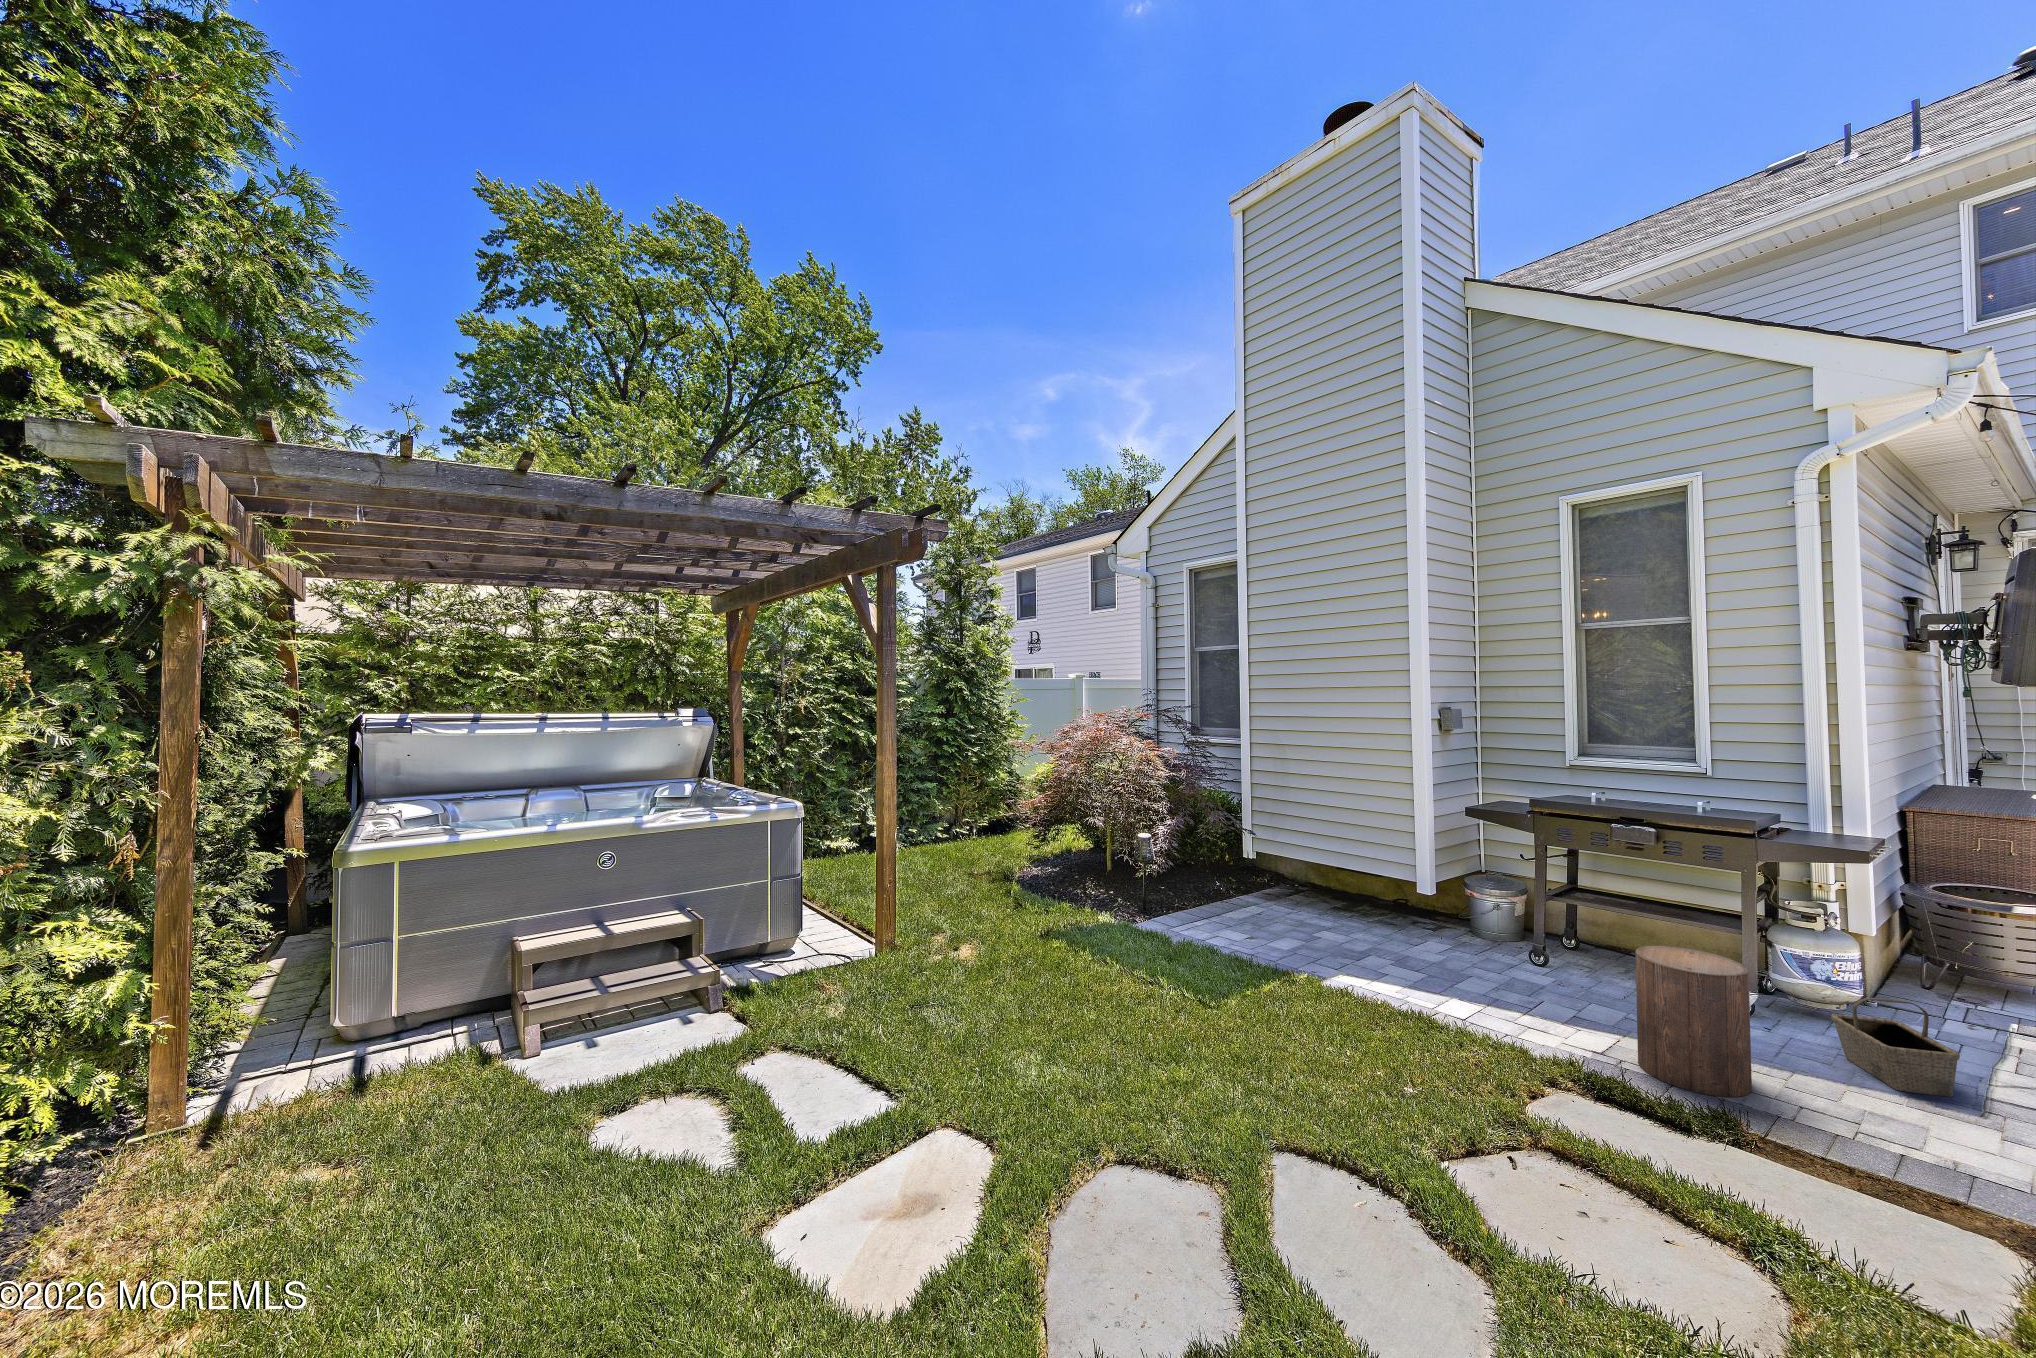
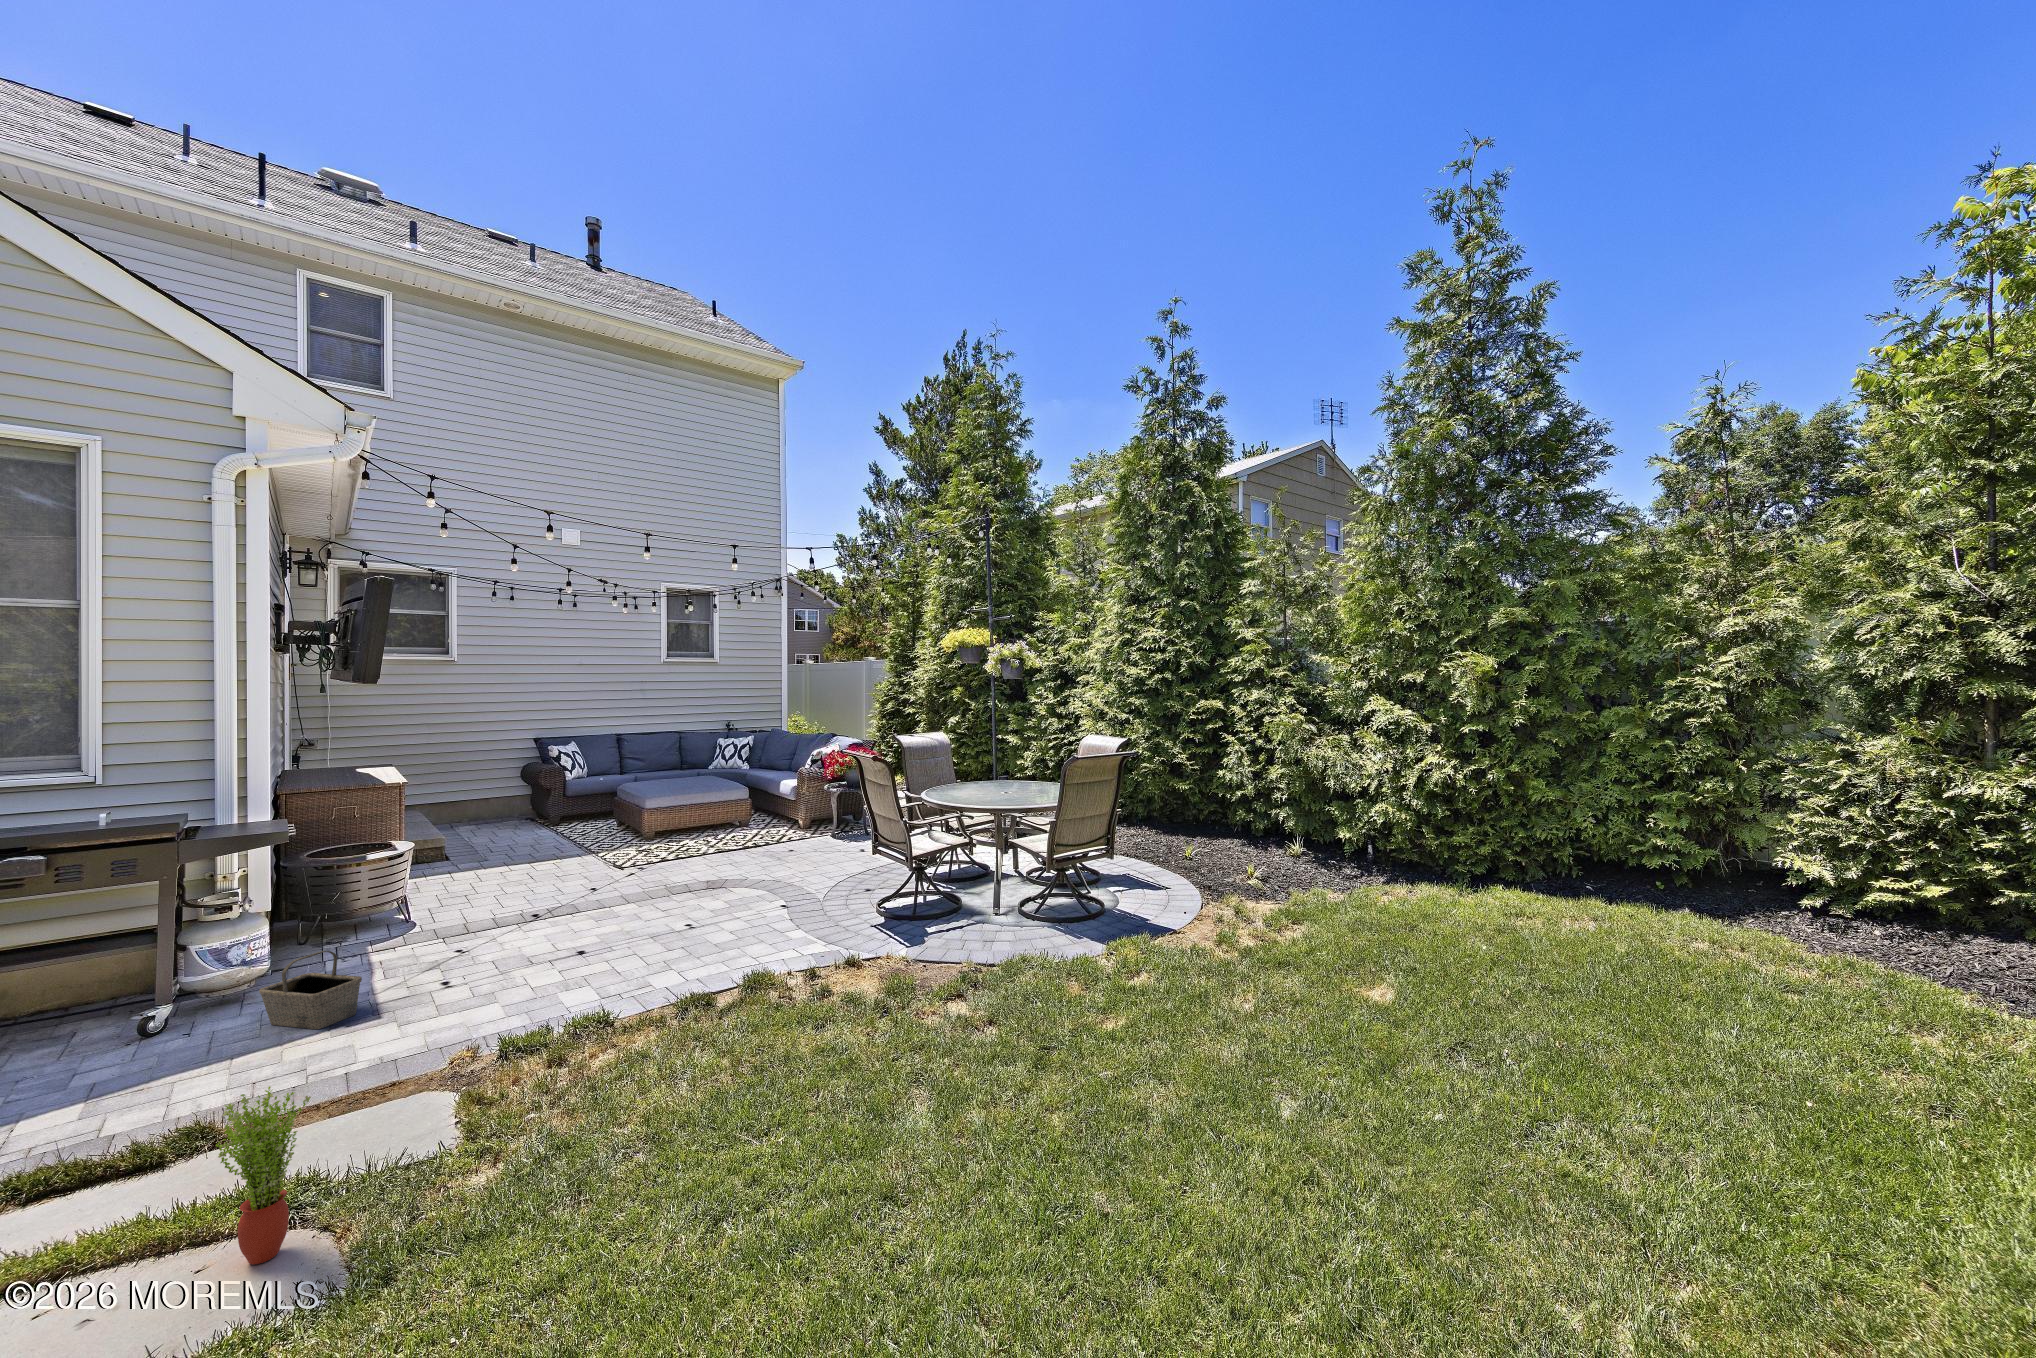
stool: present [1635,946,1752,1097] -> none [65,968,208,1140]
potted plant: none [1663,1096,1763,1283] -> present [216,1086,311,1264]

